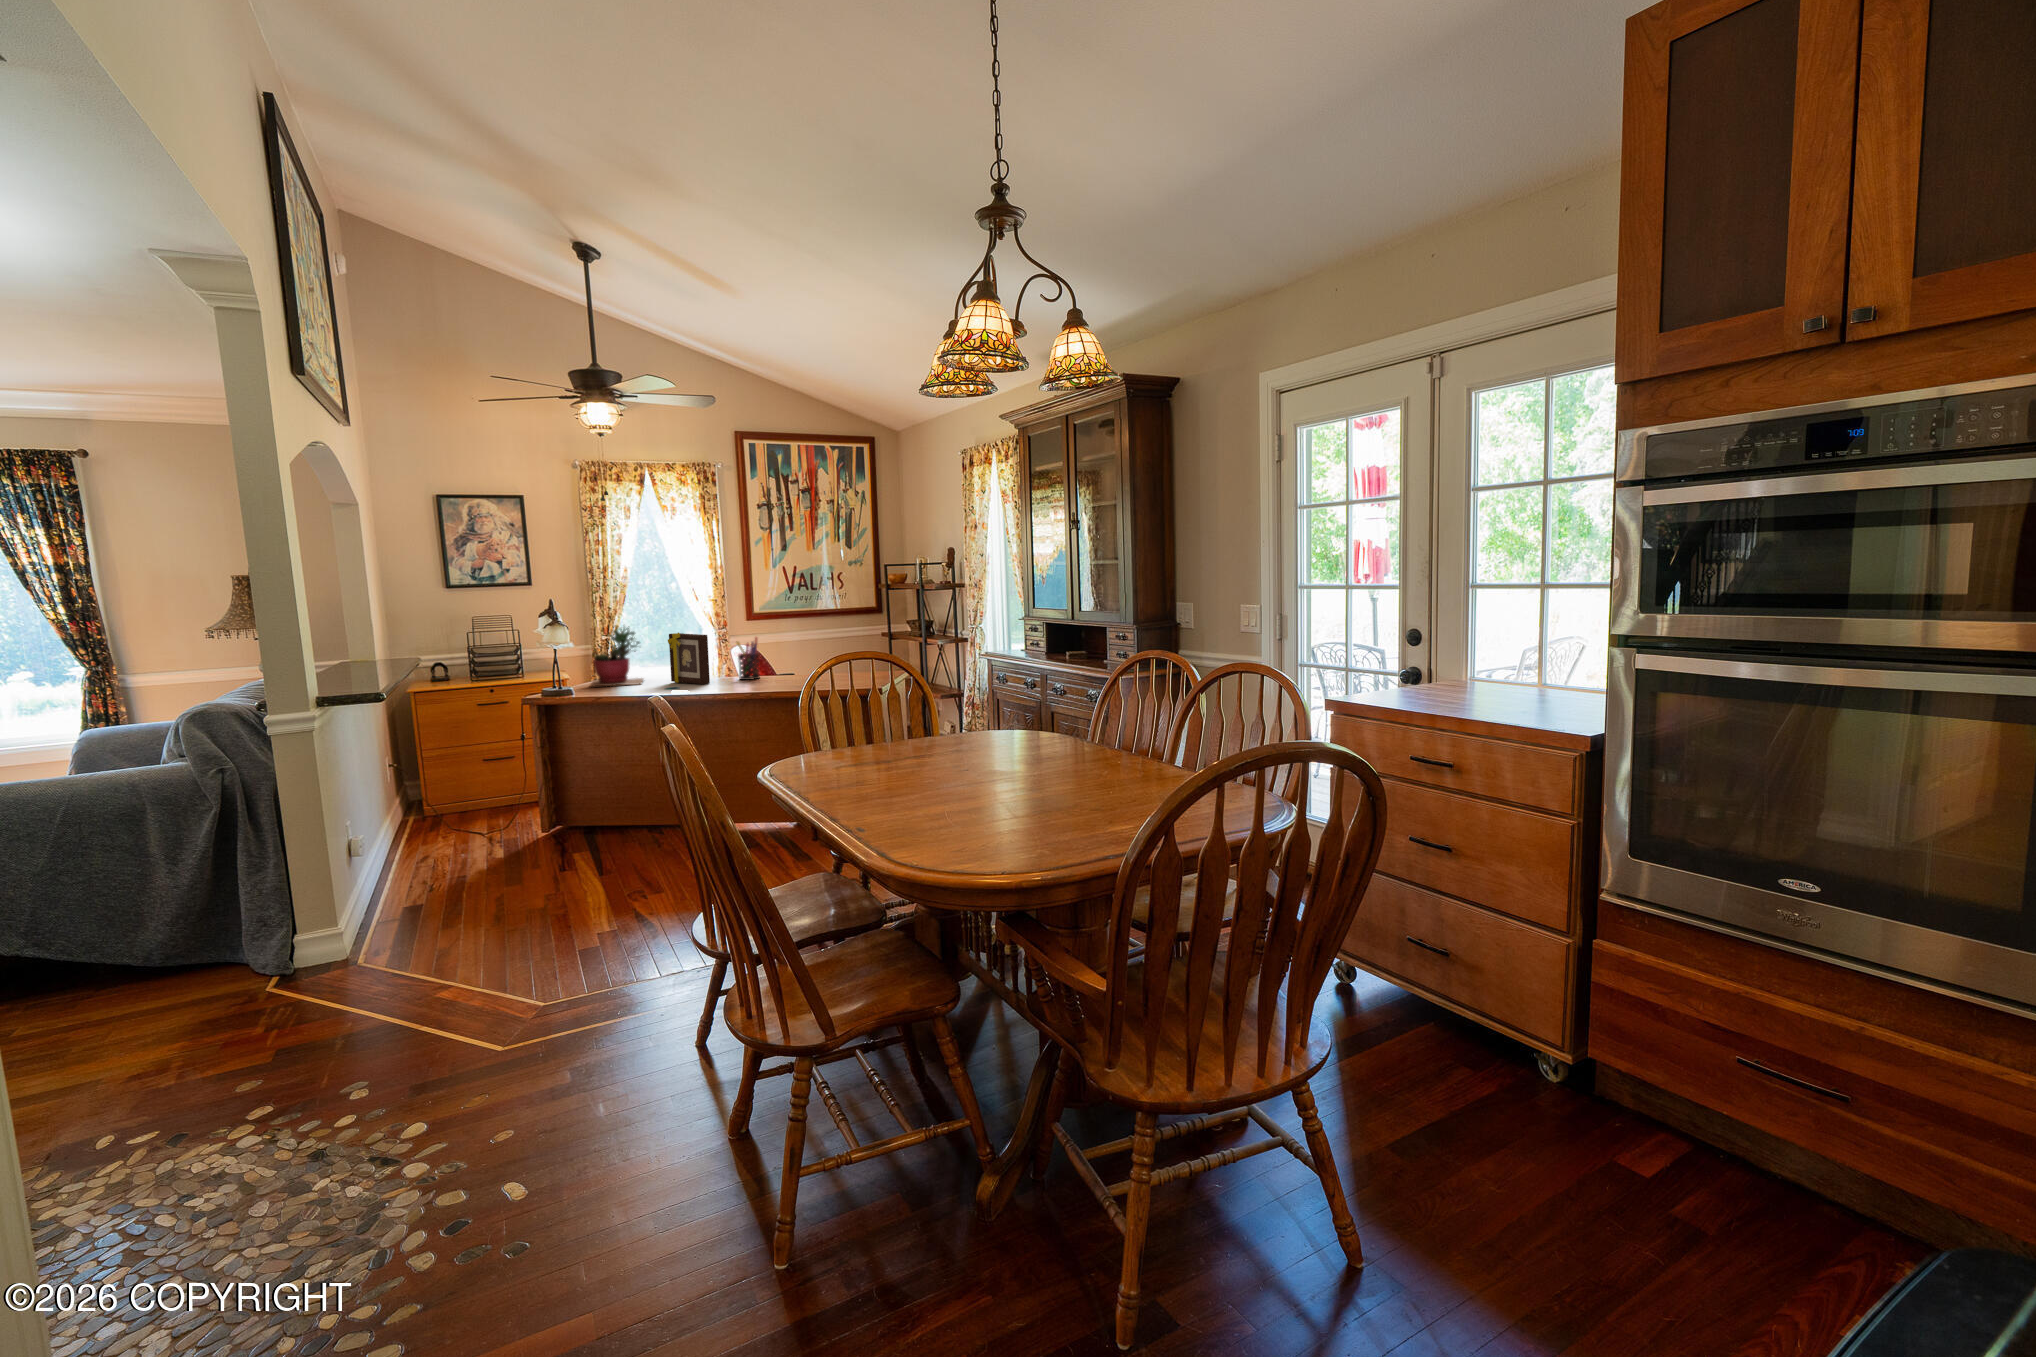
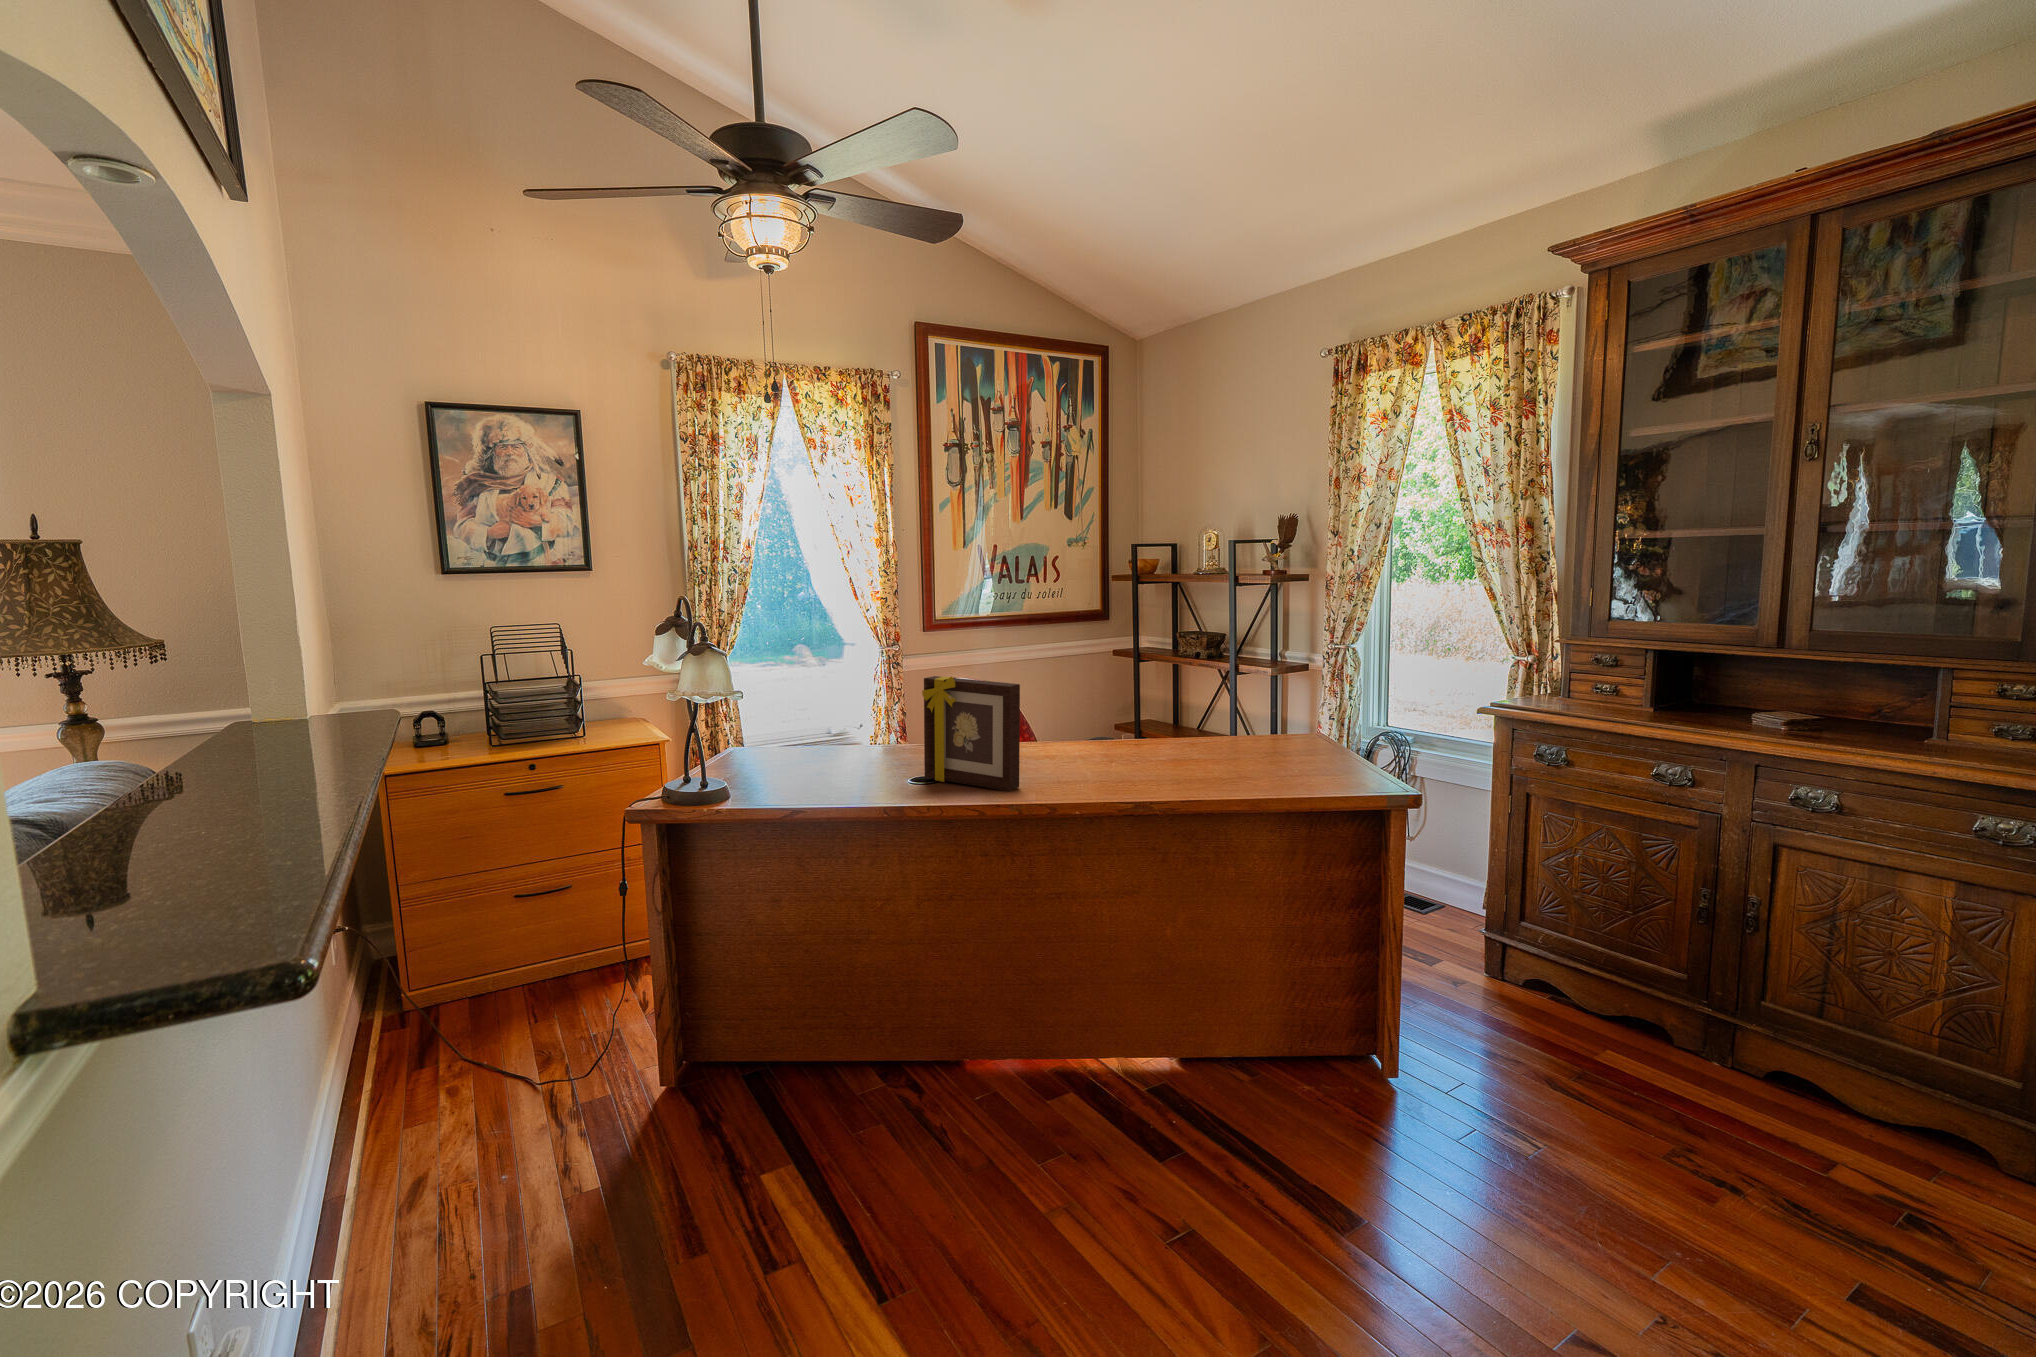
succulent plant: present [590,626,643,687] -> none [752,655,865,793]
pen holder: present [737,637,760,680] -> none [1052,685,1109,775]

